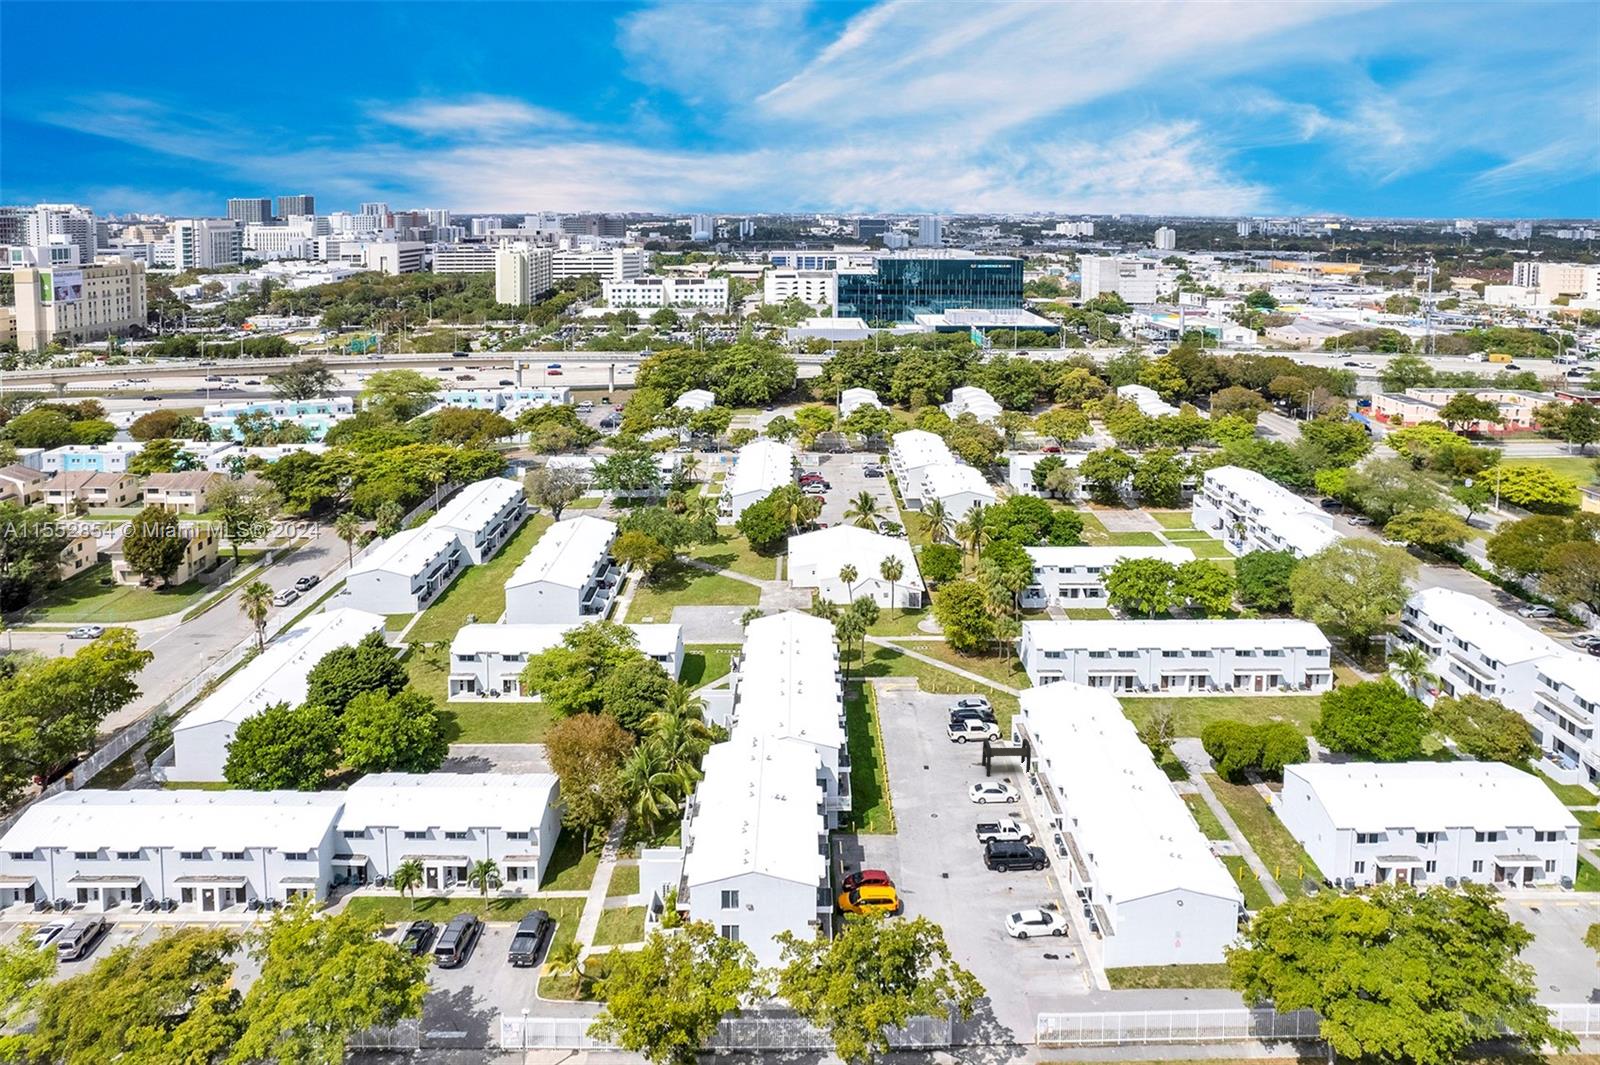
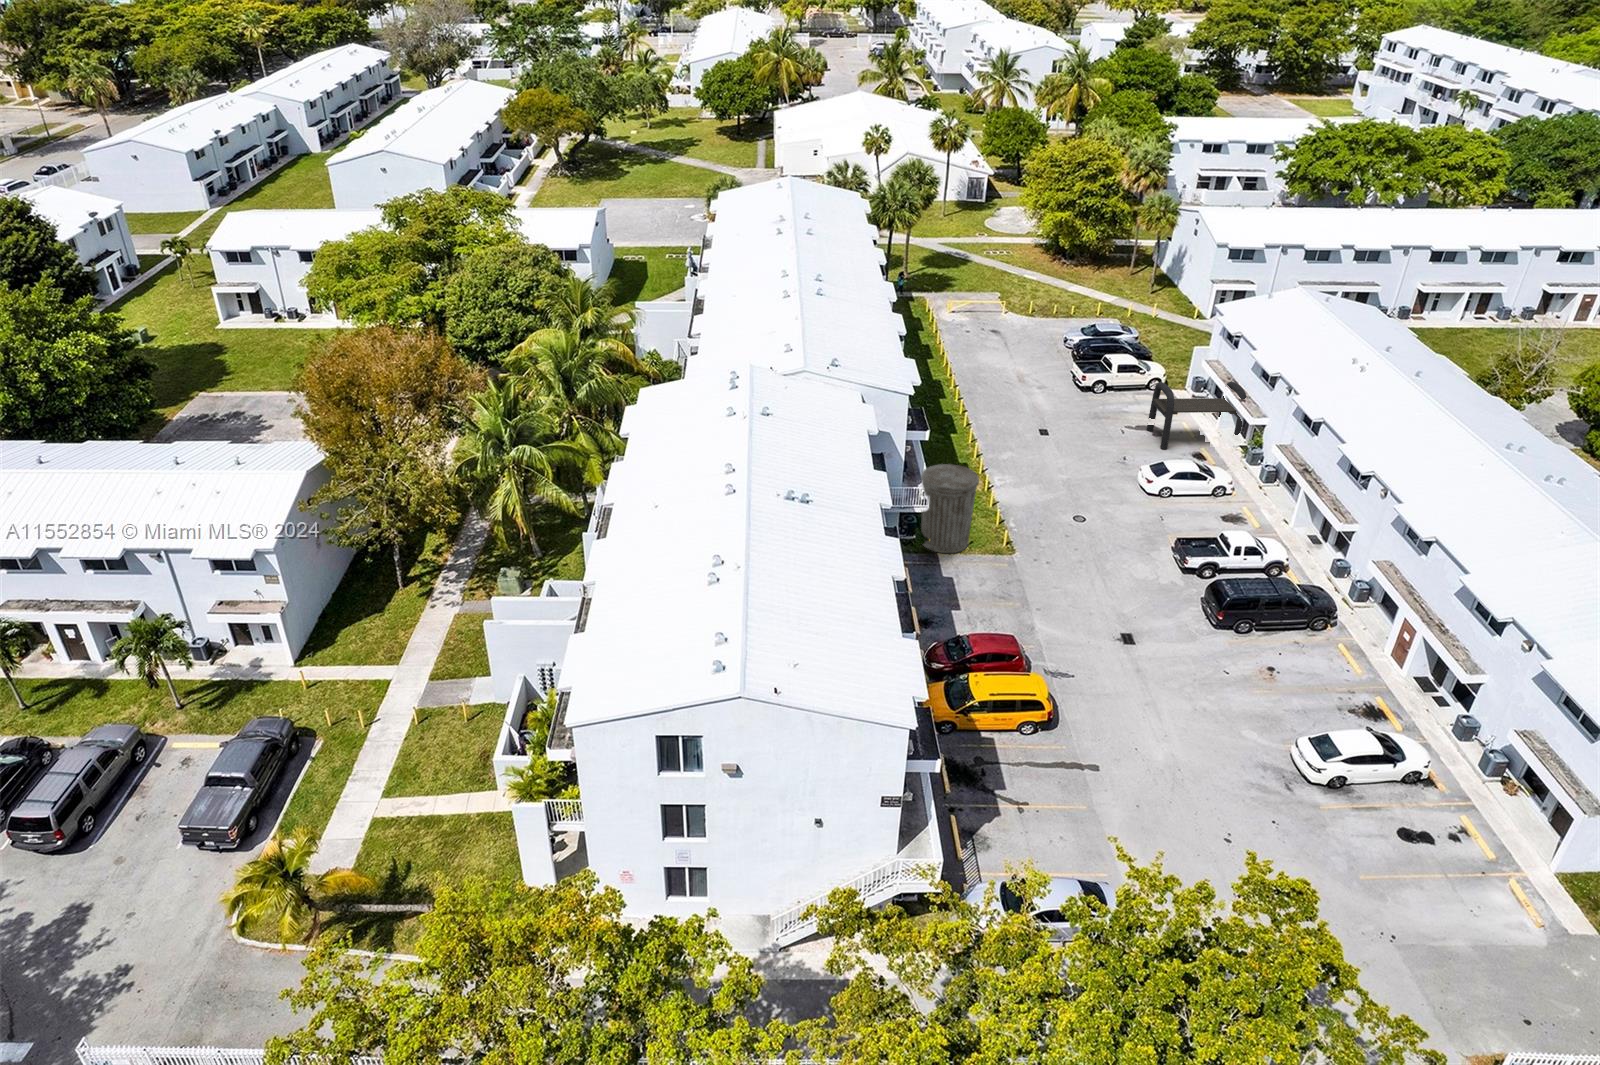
trash can: none [845,785,874,831] -> present [921,464,979,553]

